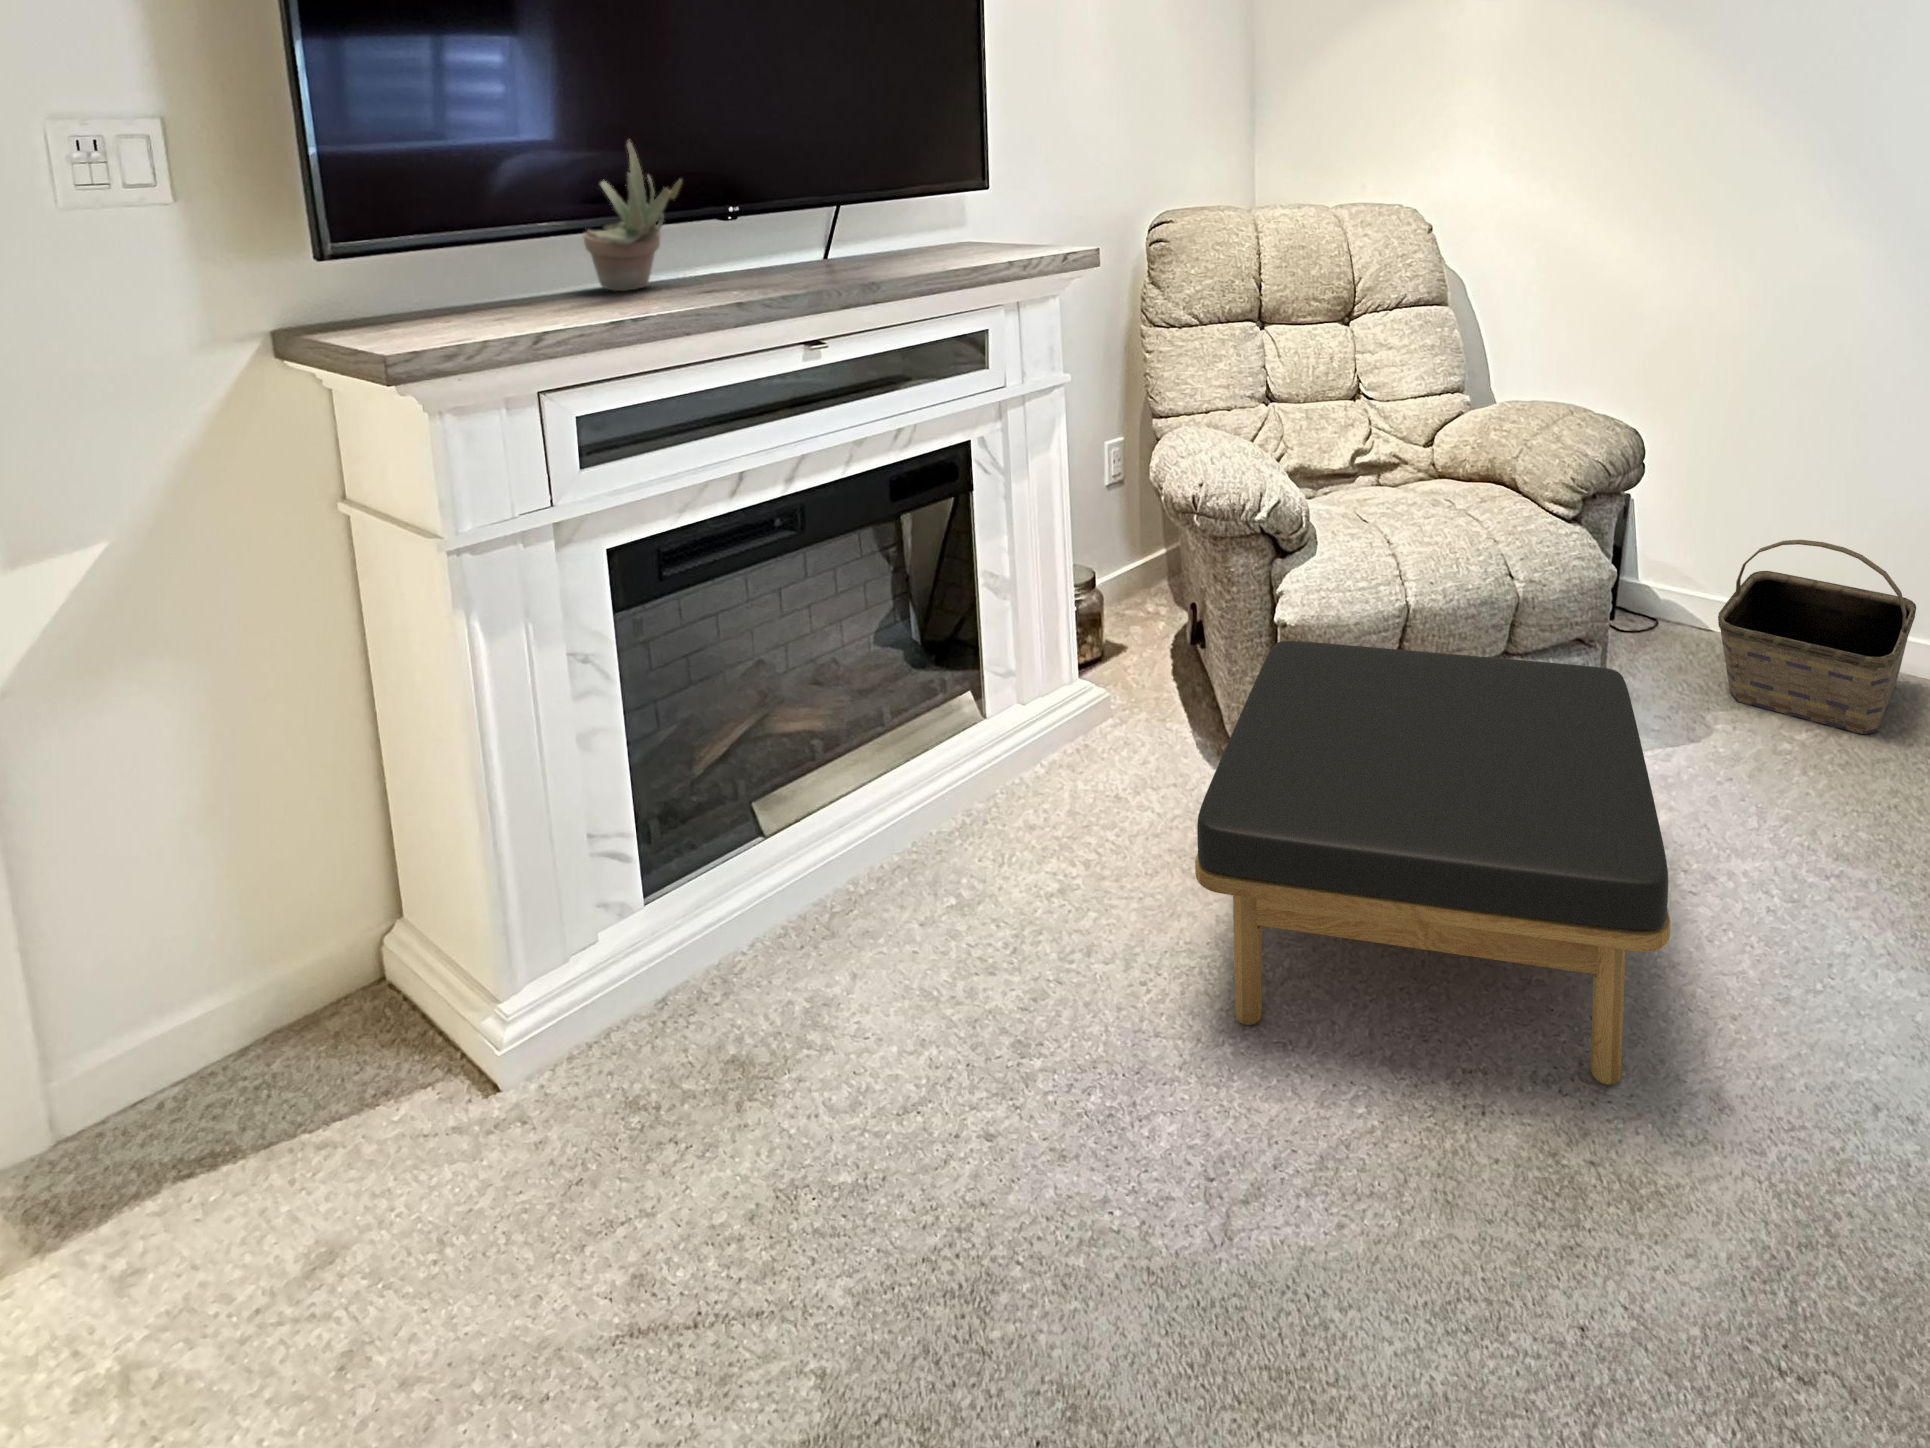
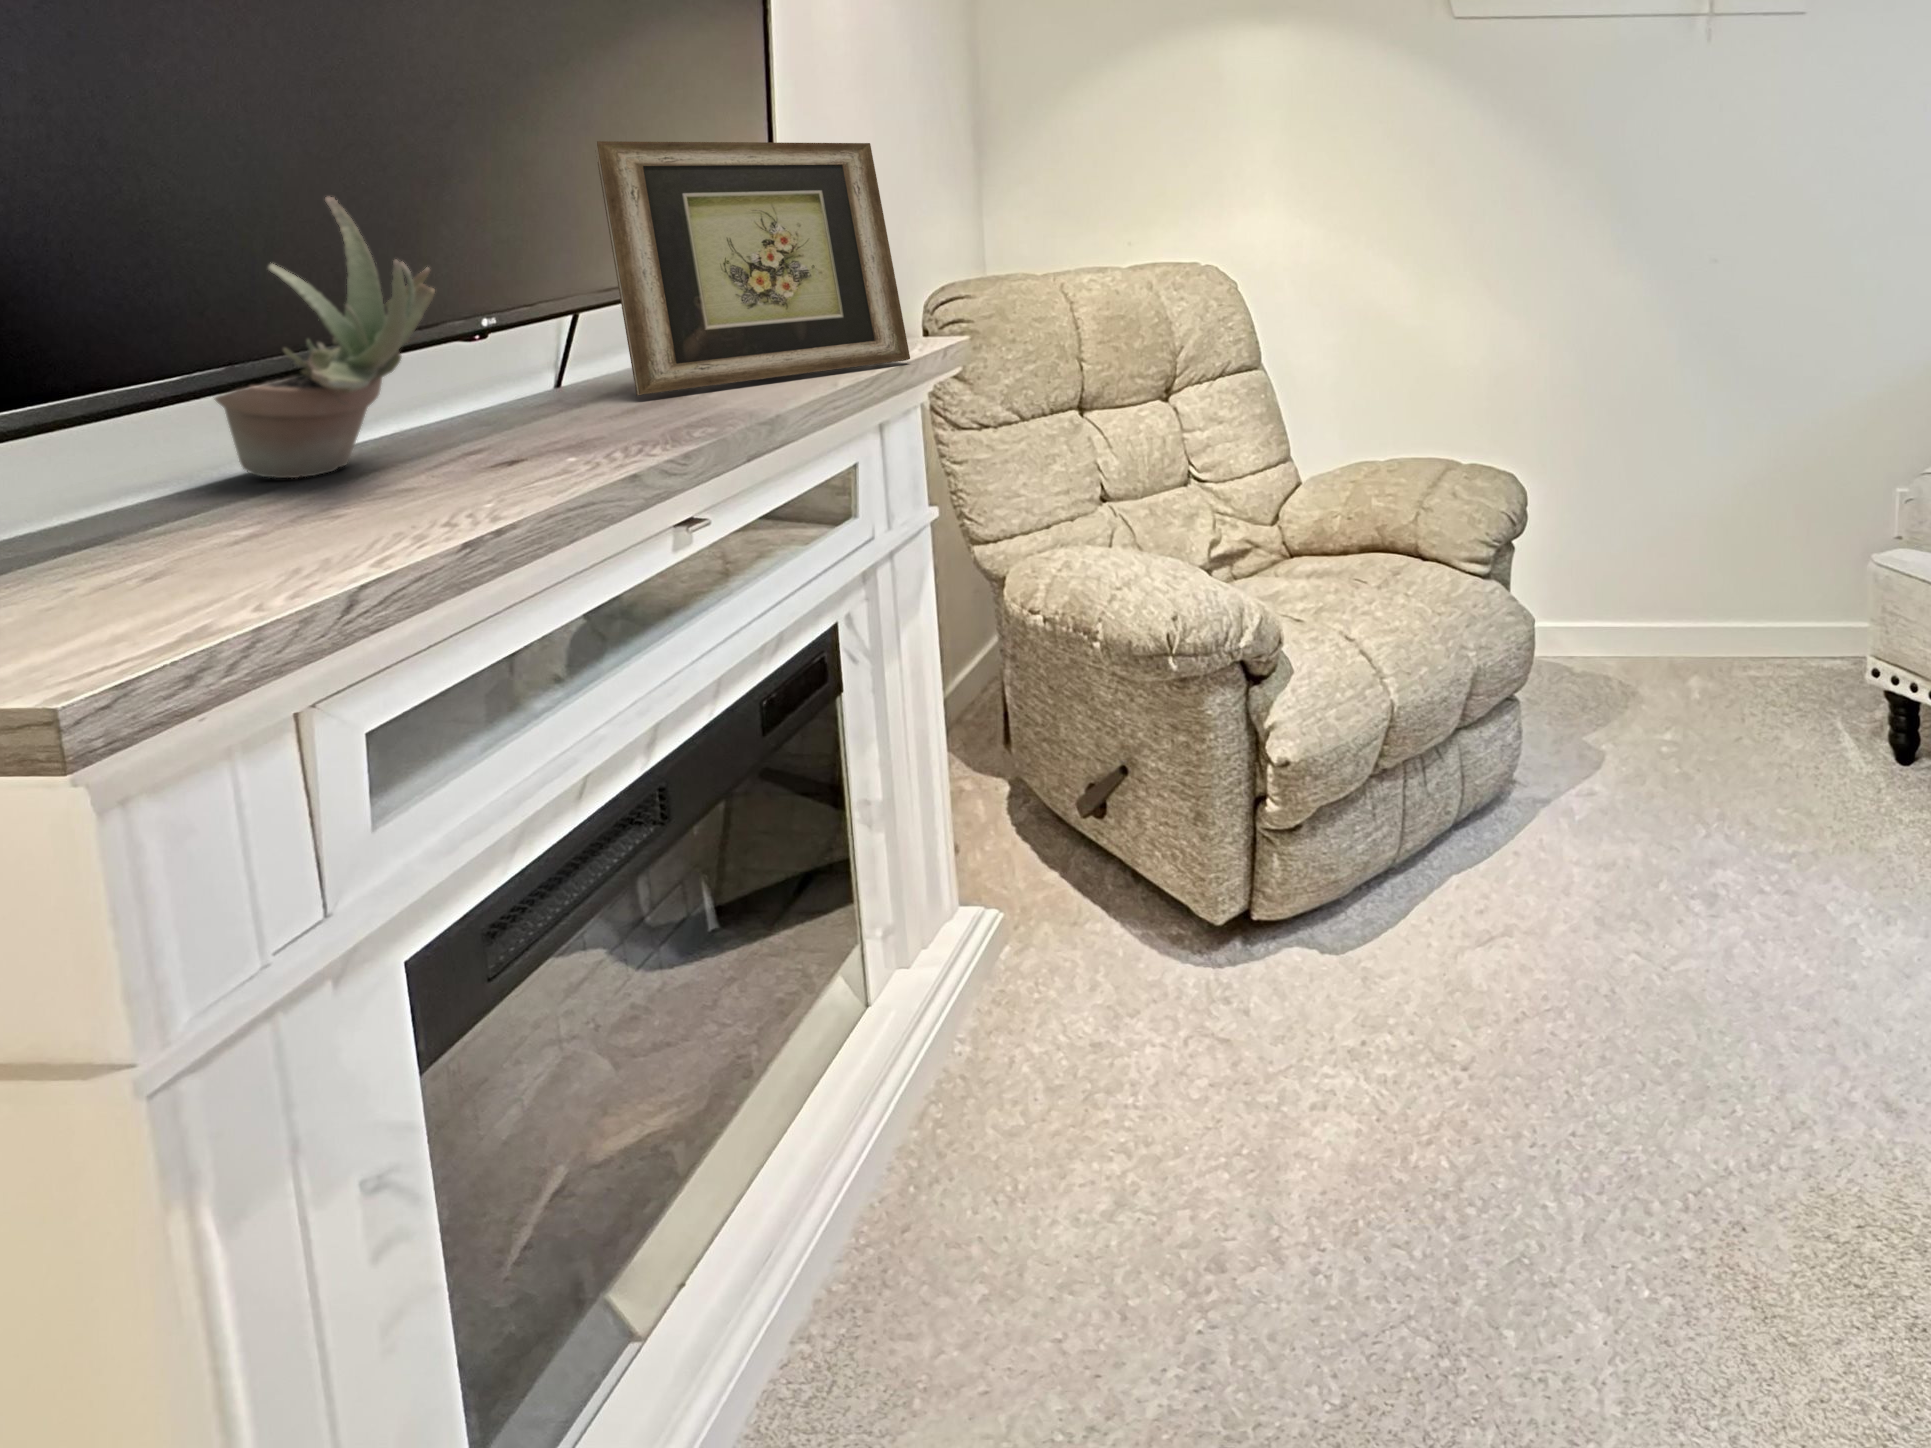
picture frame: none [817,103,1004,267] -> present [597,141,910,395]
basket: present [1718,540,1916,734] -> none [1571,555,1733,721]
ottoman: present [1195,641,1670,1085] -> none [1278,719,1857,1264]

